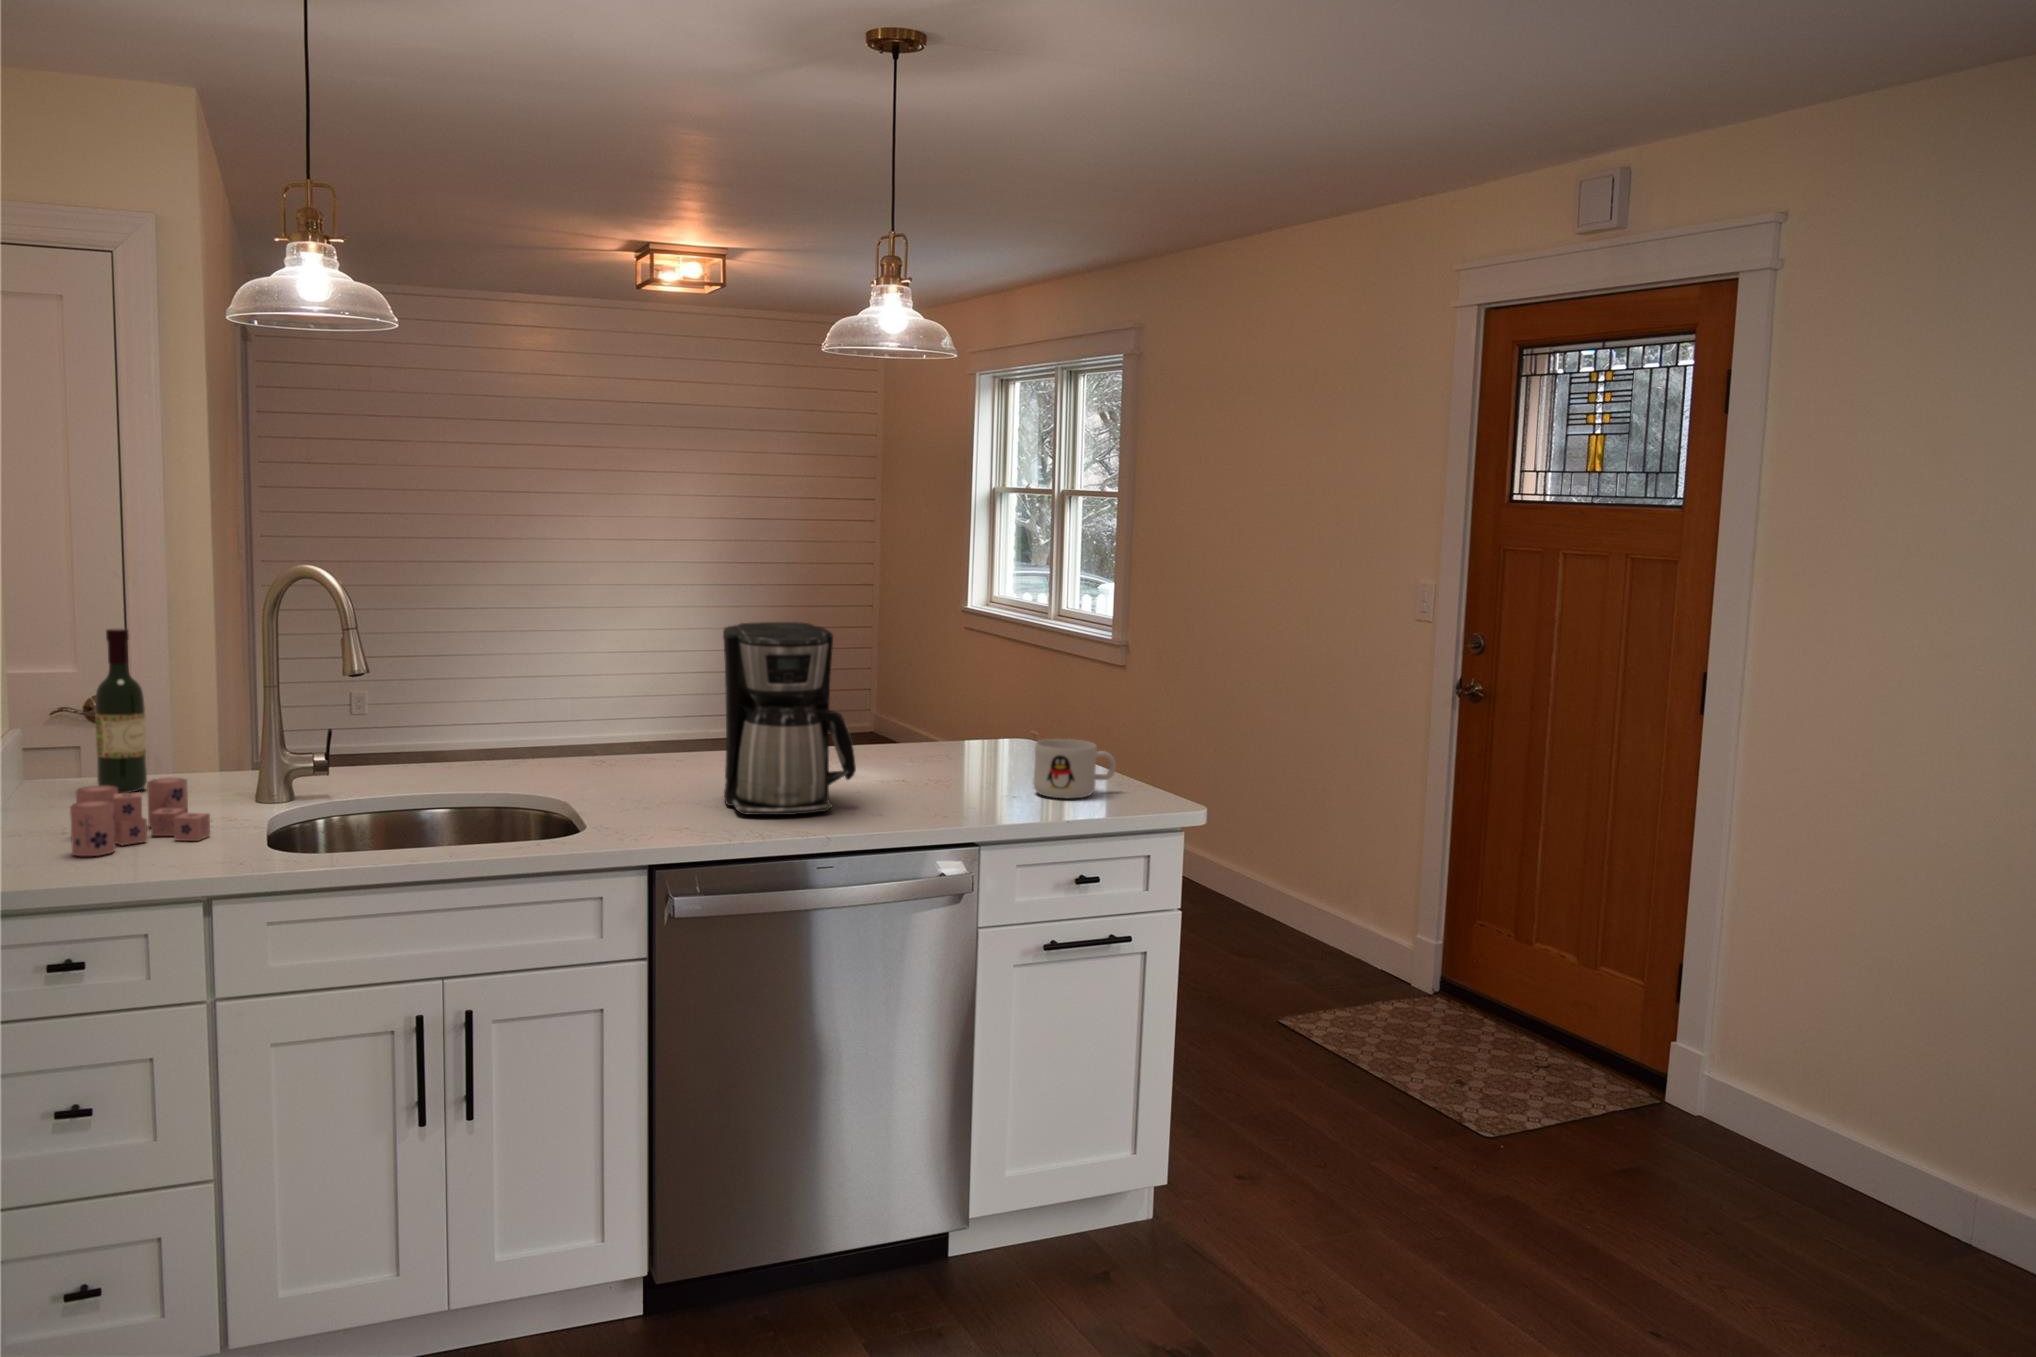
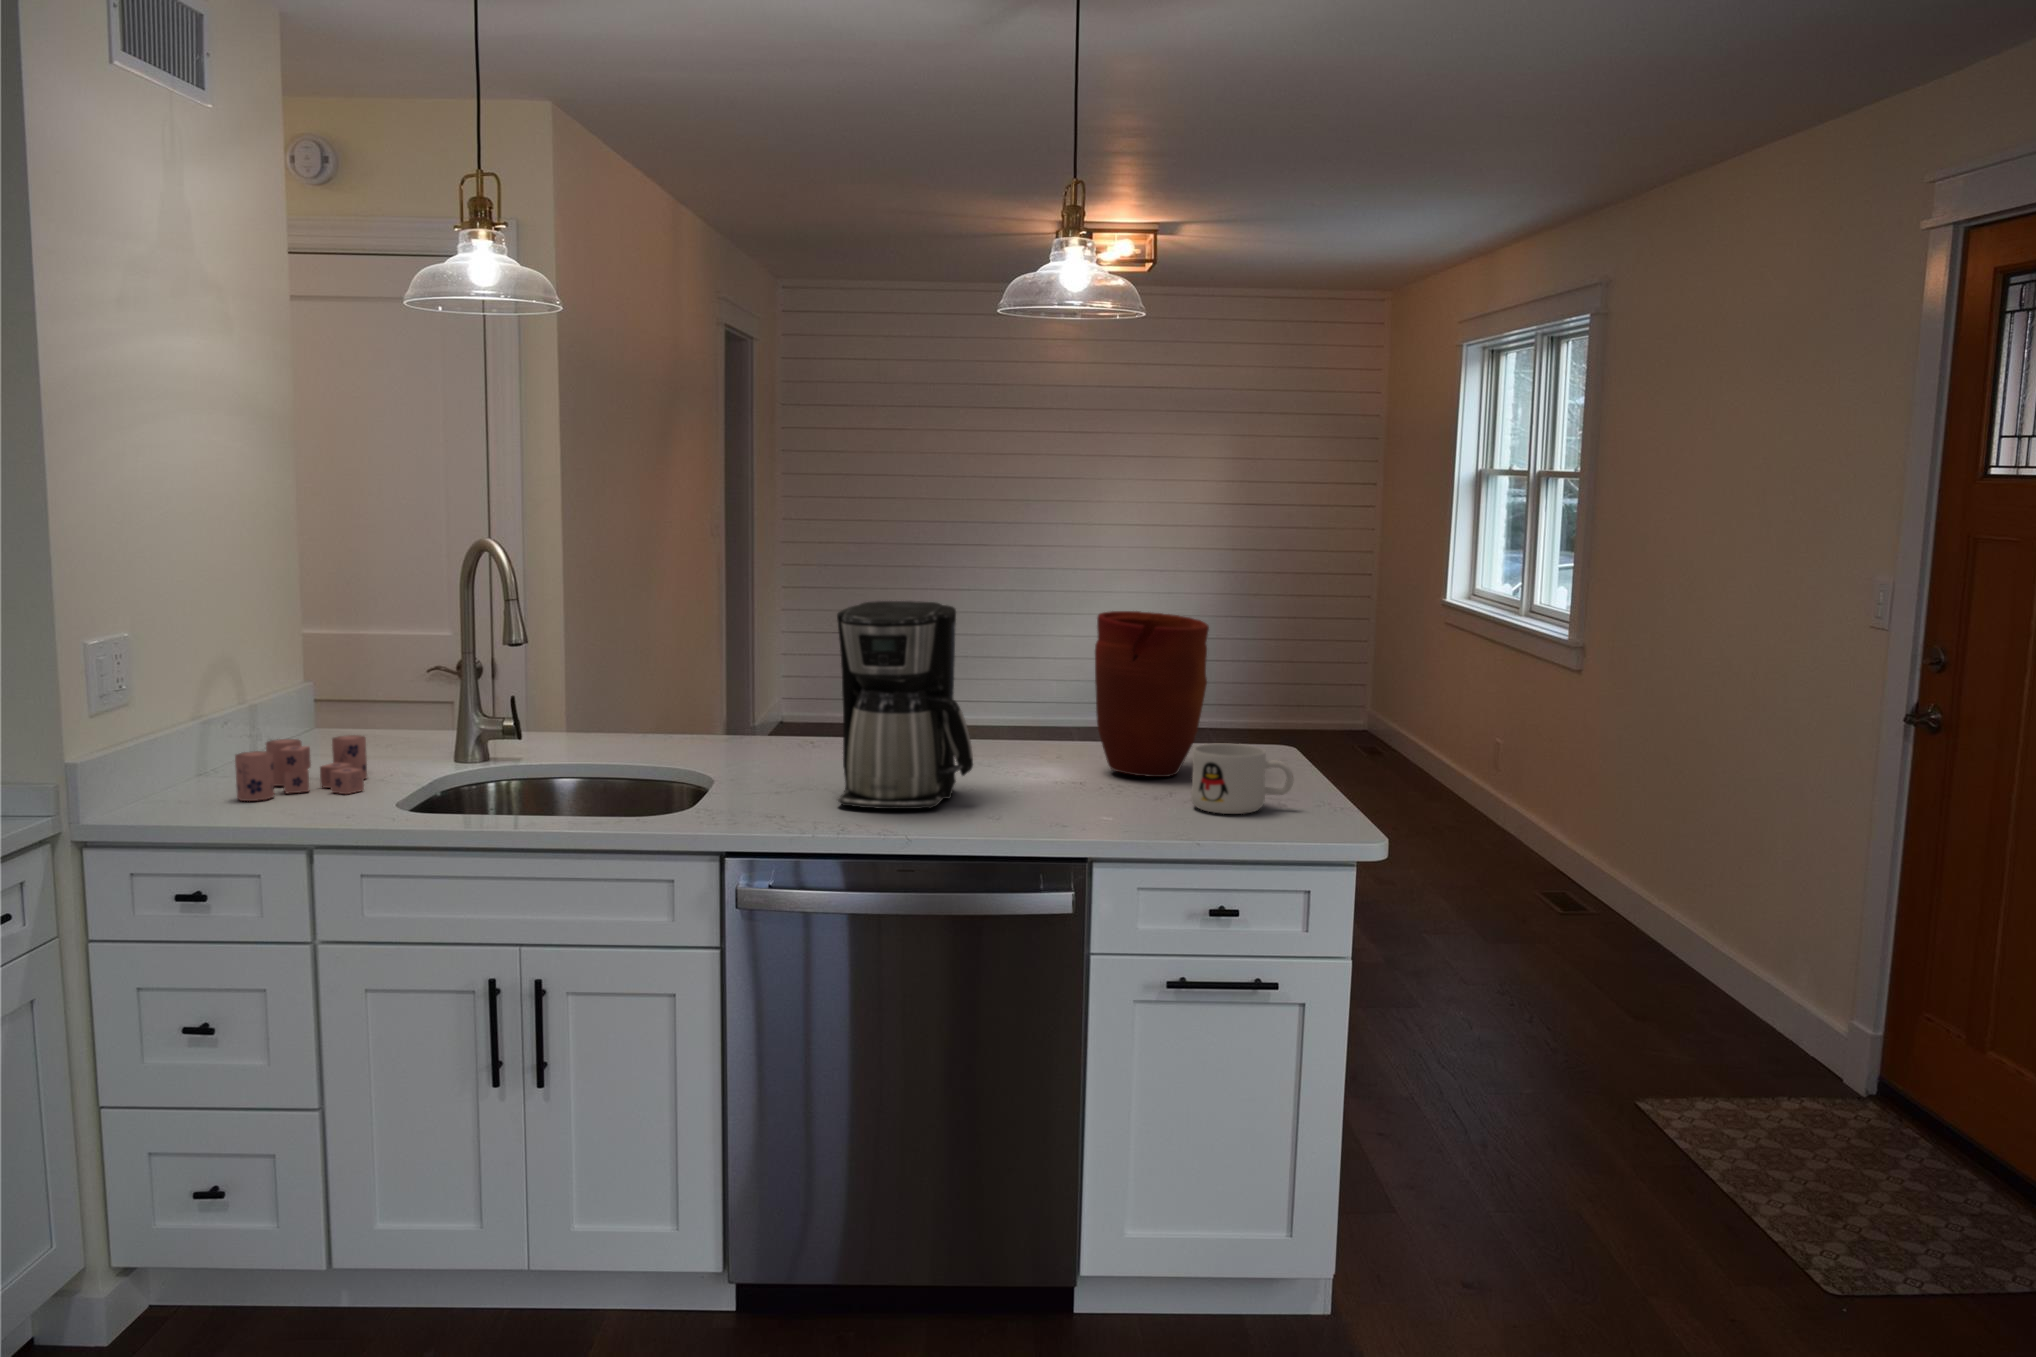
vase: none [908,626,1009,772] -> present [1095,611,1209,777]
wine bottle: present [95,629,147,793] -> none [347,599,391,748]

